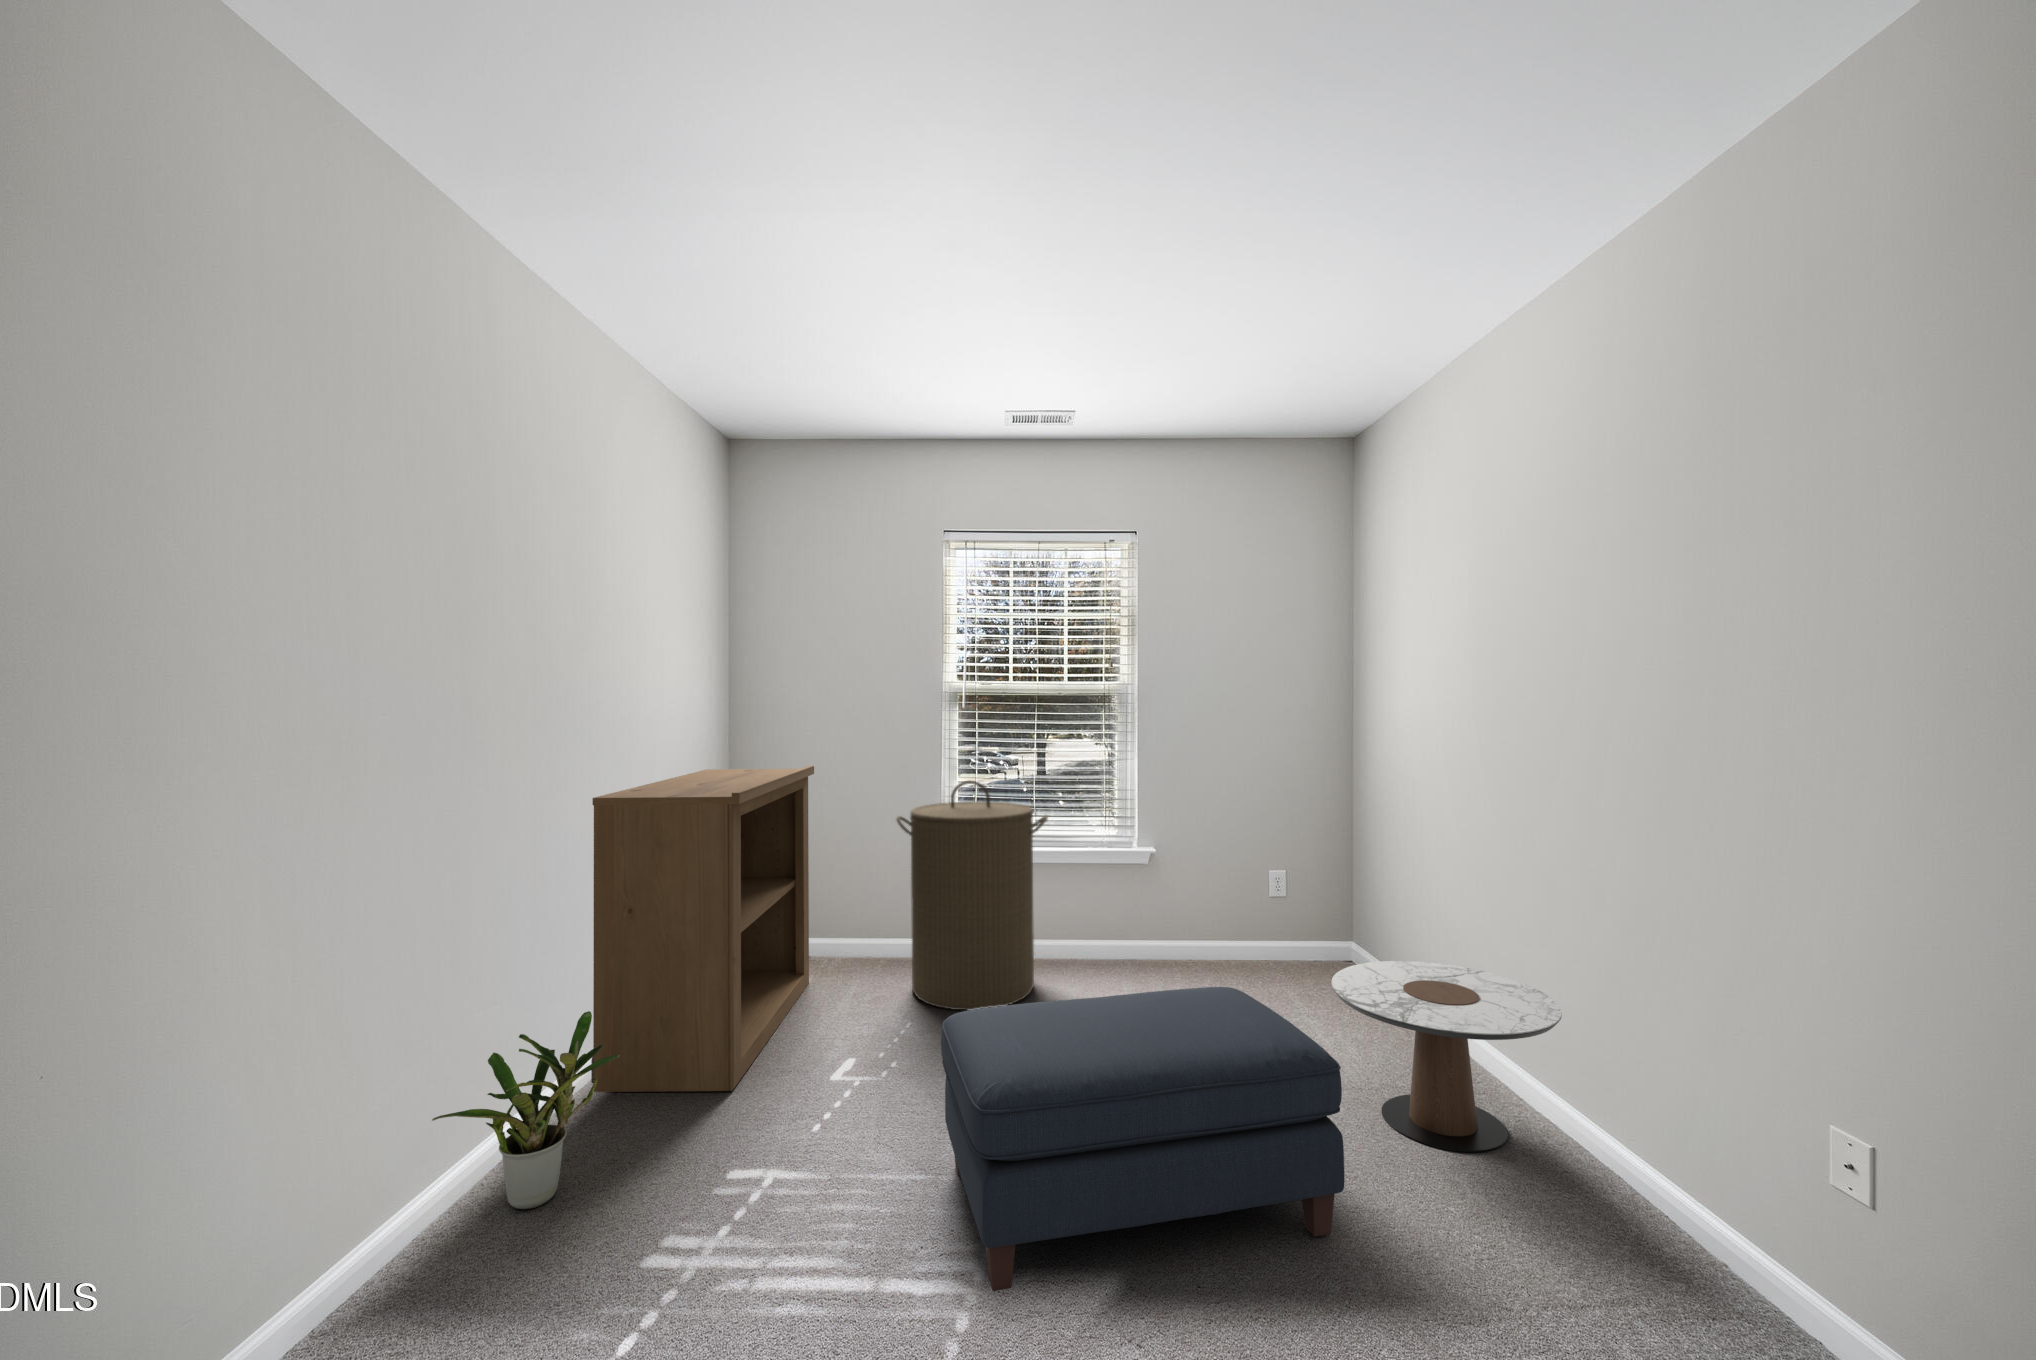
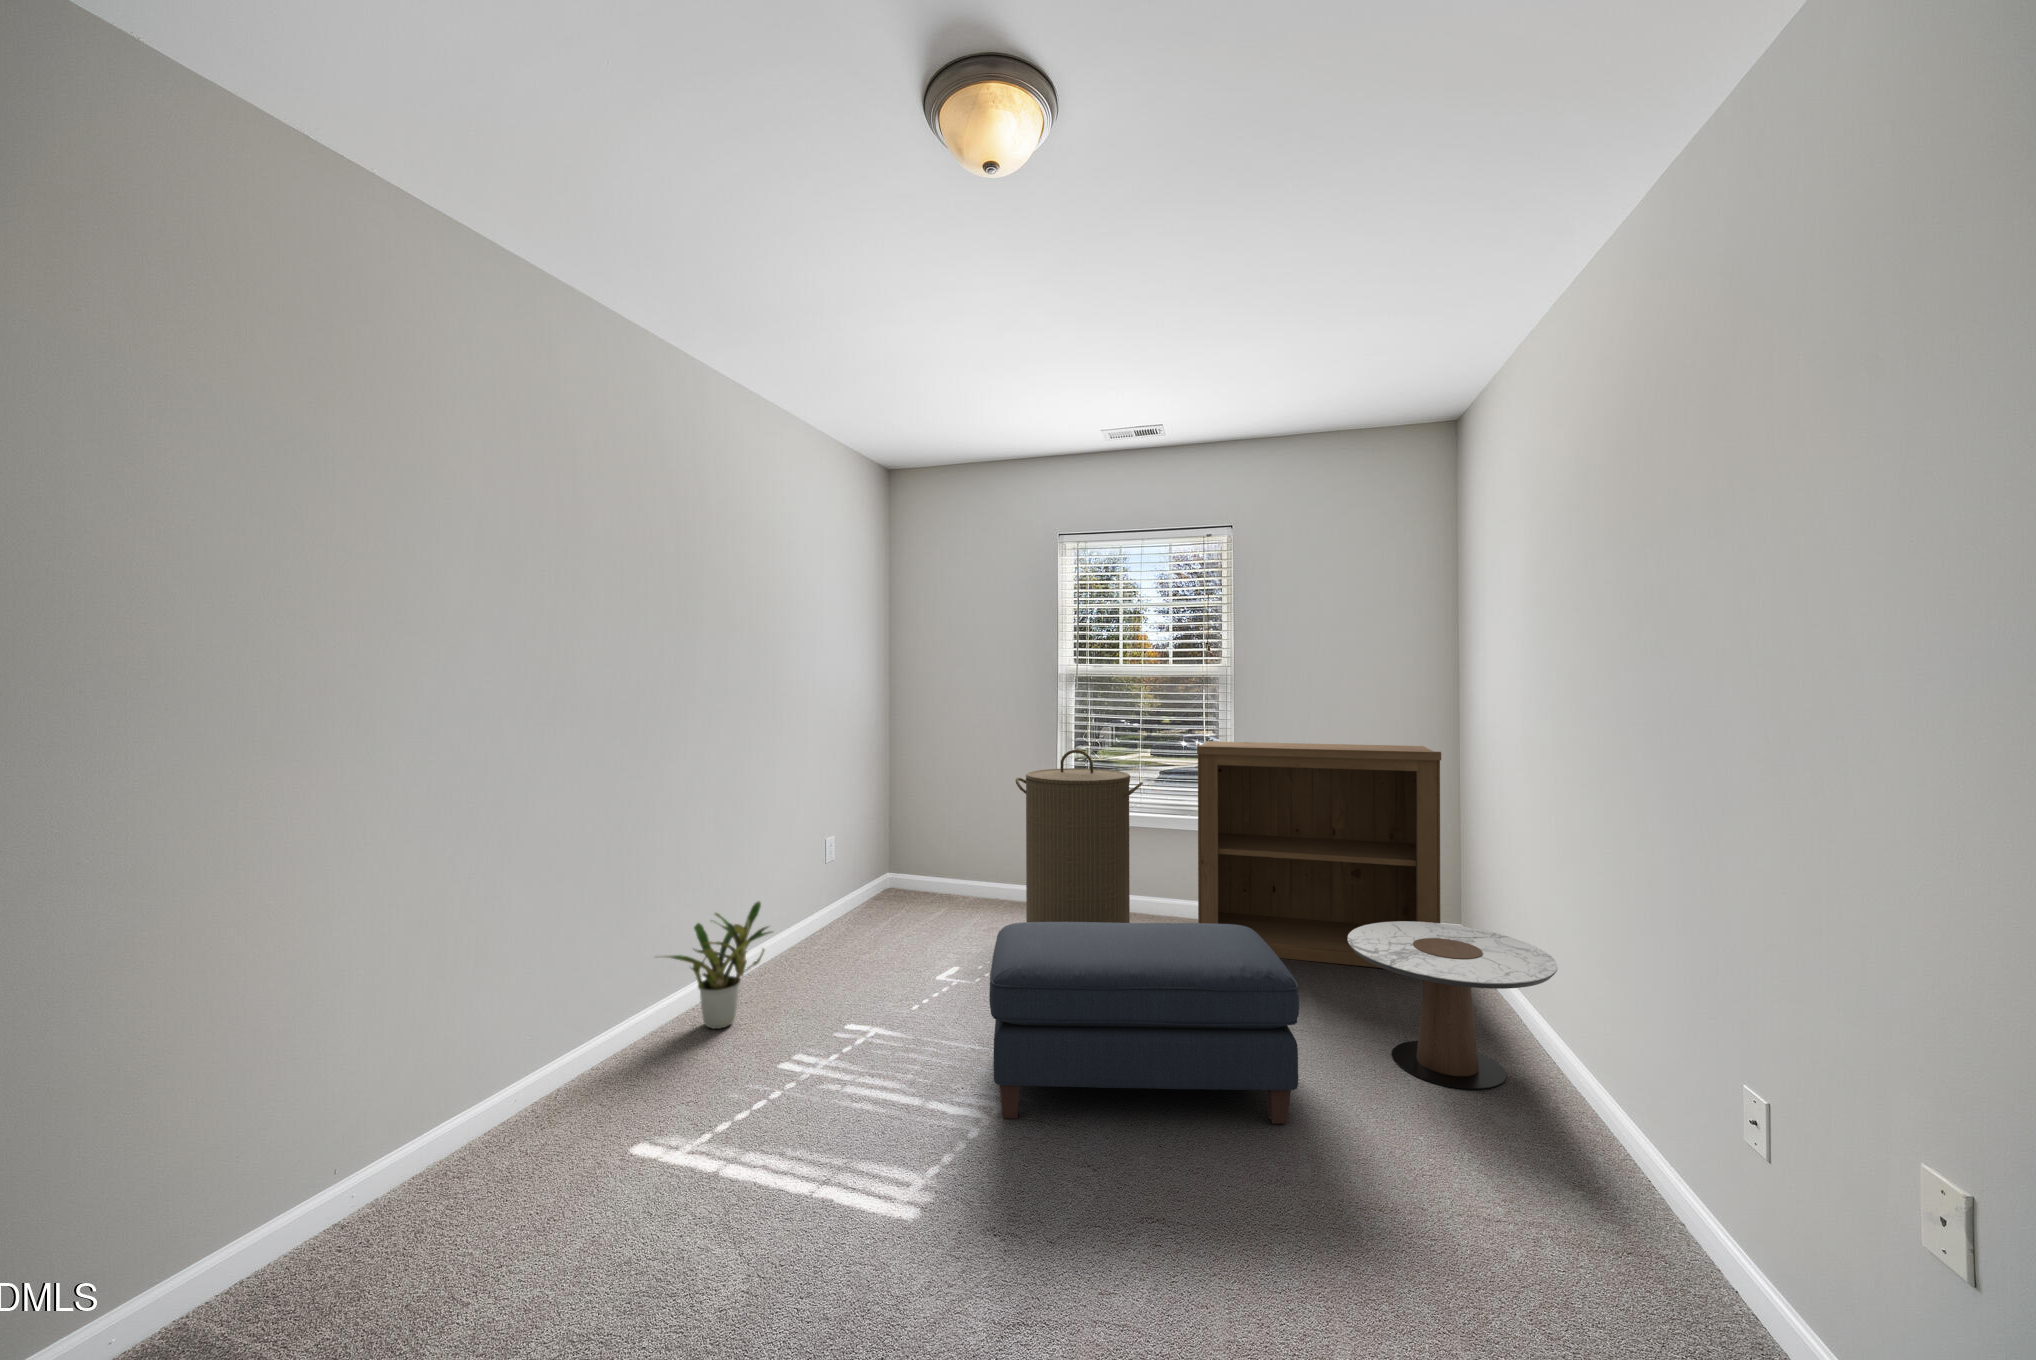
bookshelf: present [591,766,814,1092] -> present [1197,741,1441,968]

